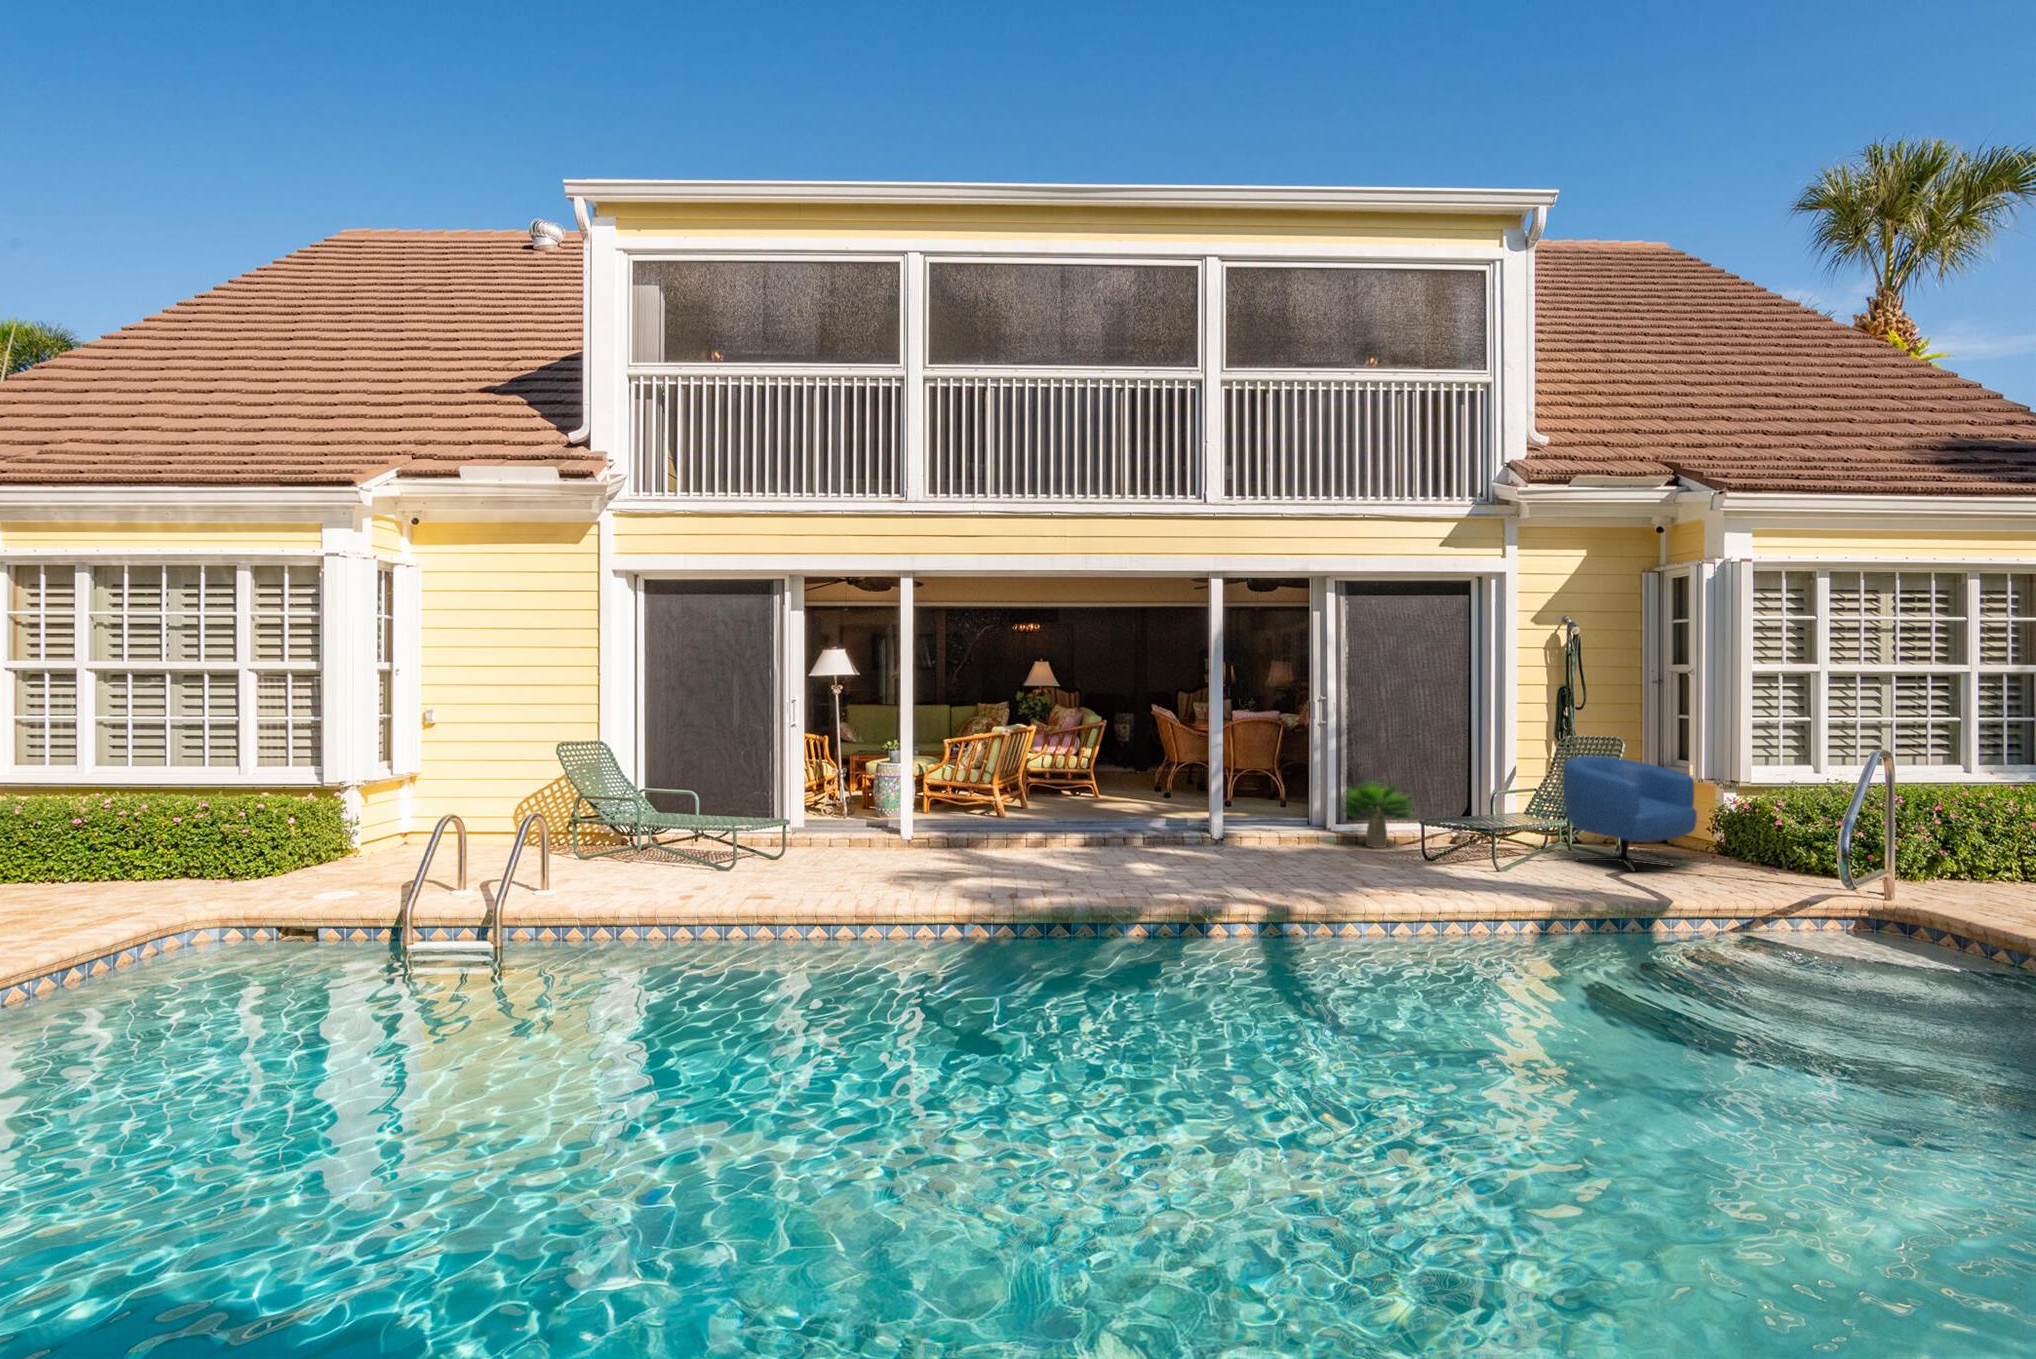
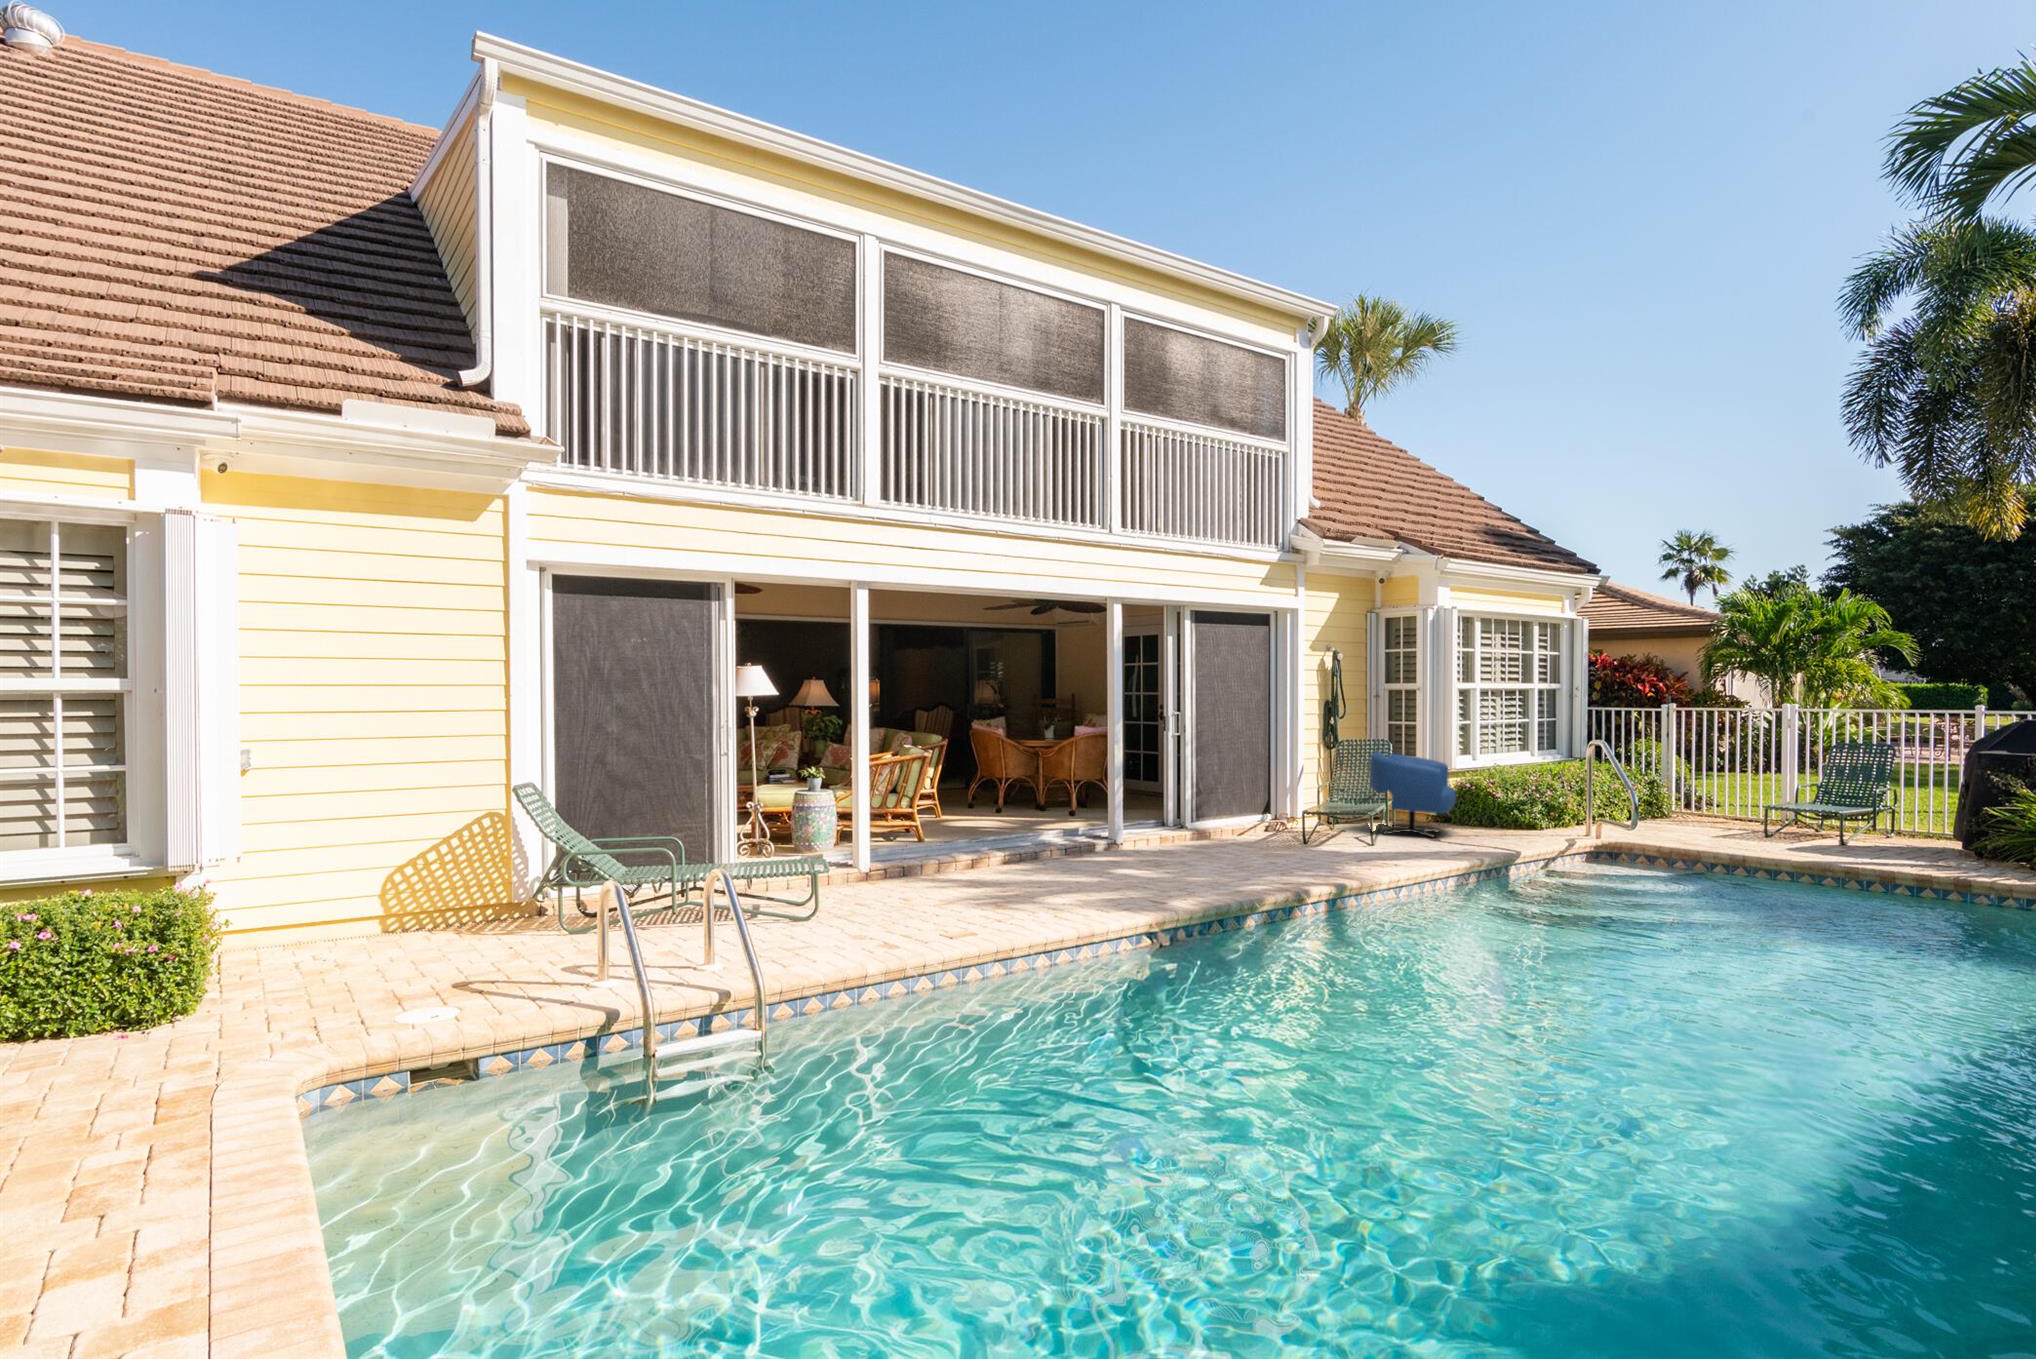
potted plant: present [1340,784,1415,848] -> none [1206,779,1277,839]

